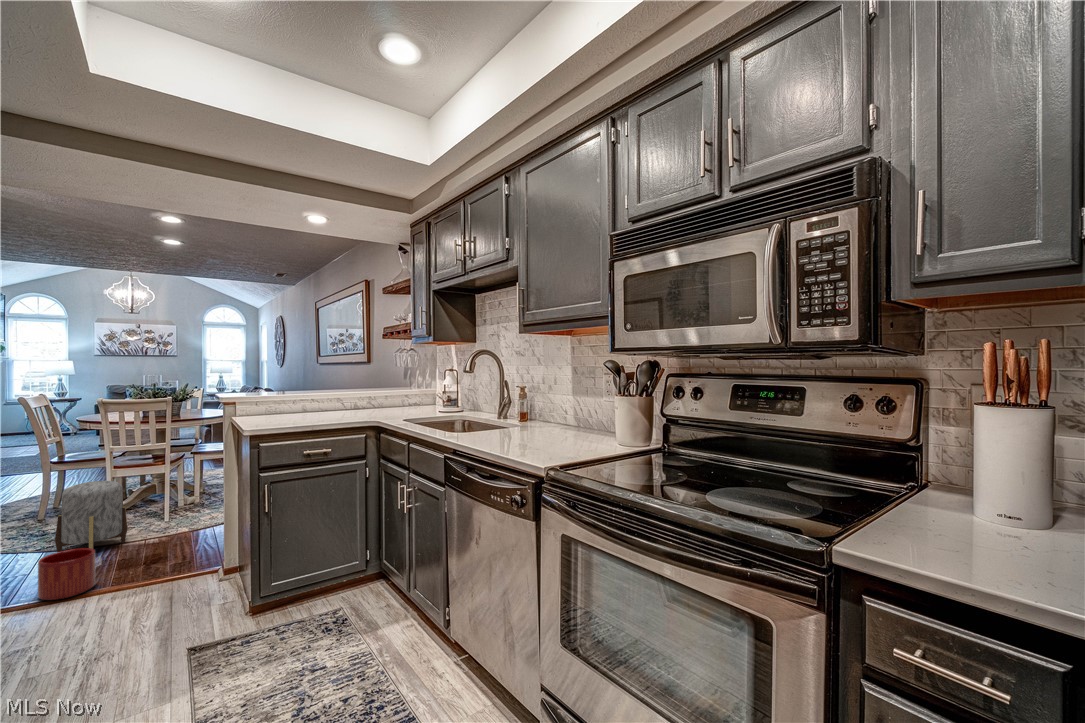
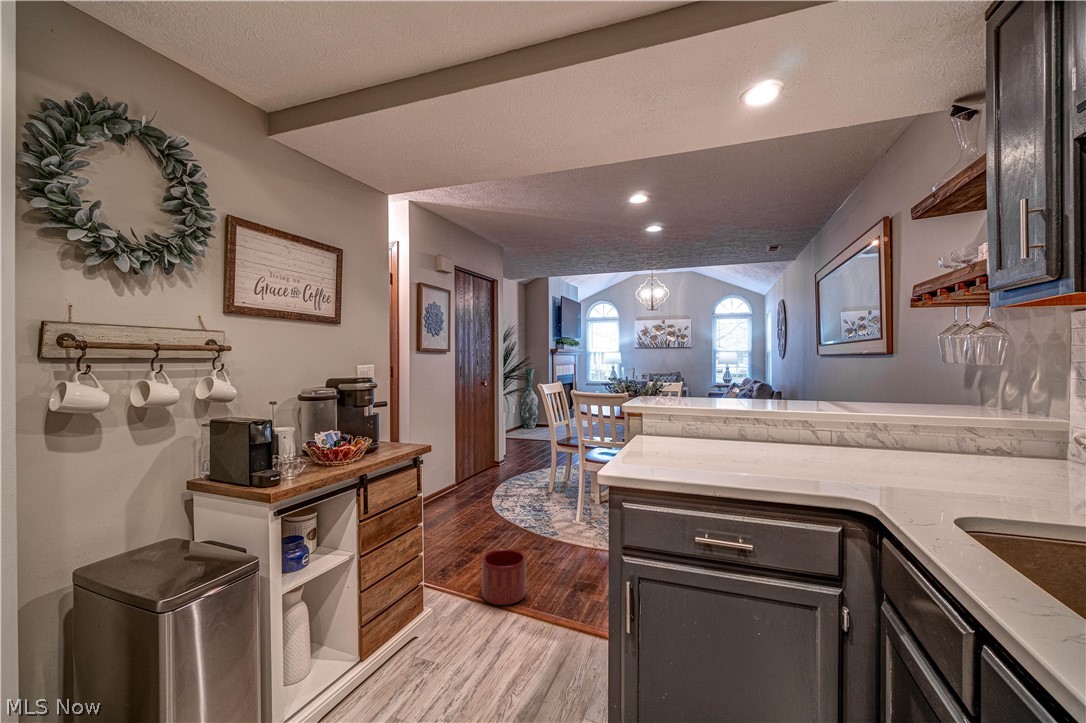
stool: present [55,481,128,552] -> none [532,473,584,550]

